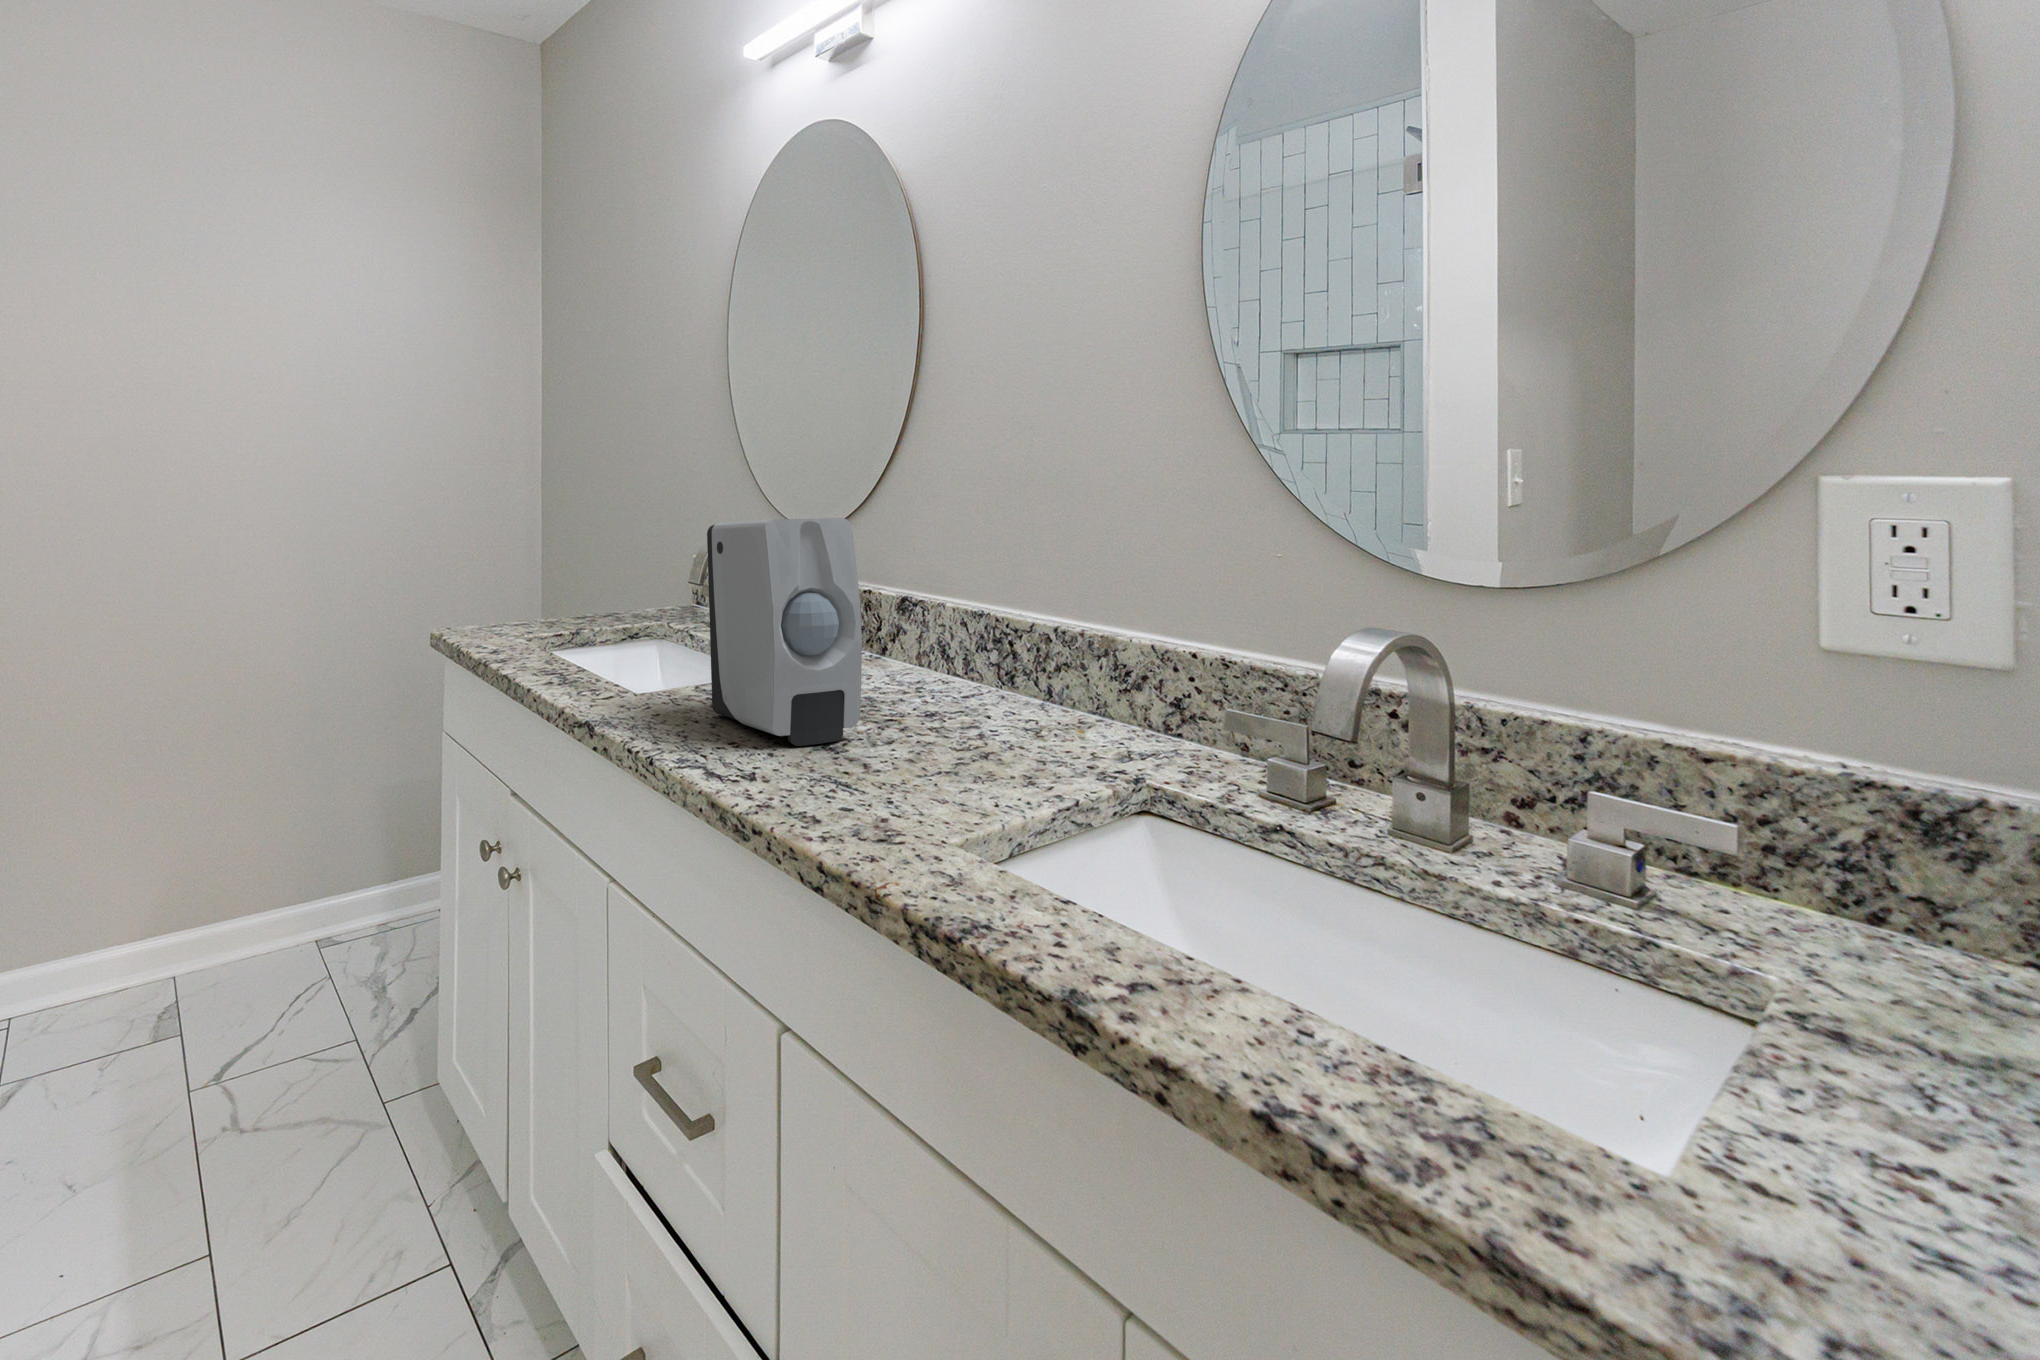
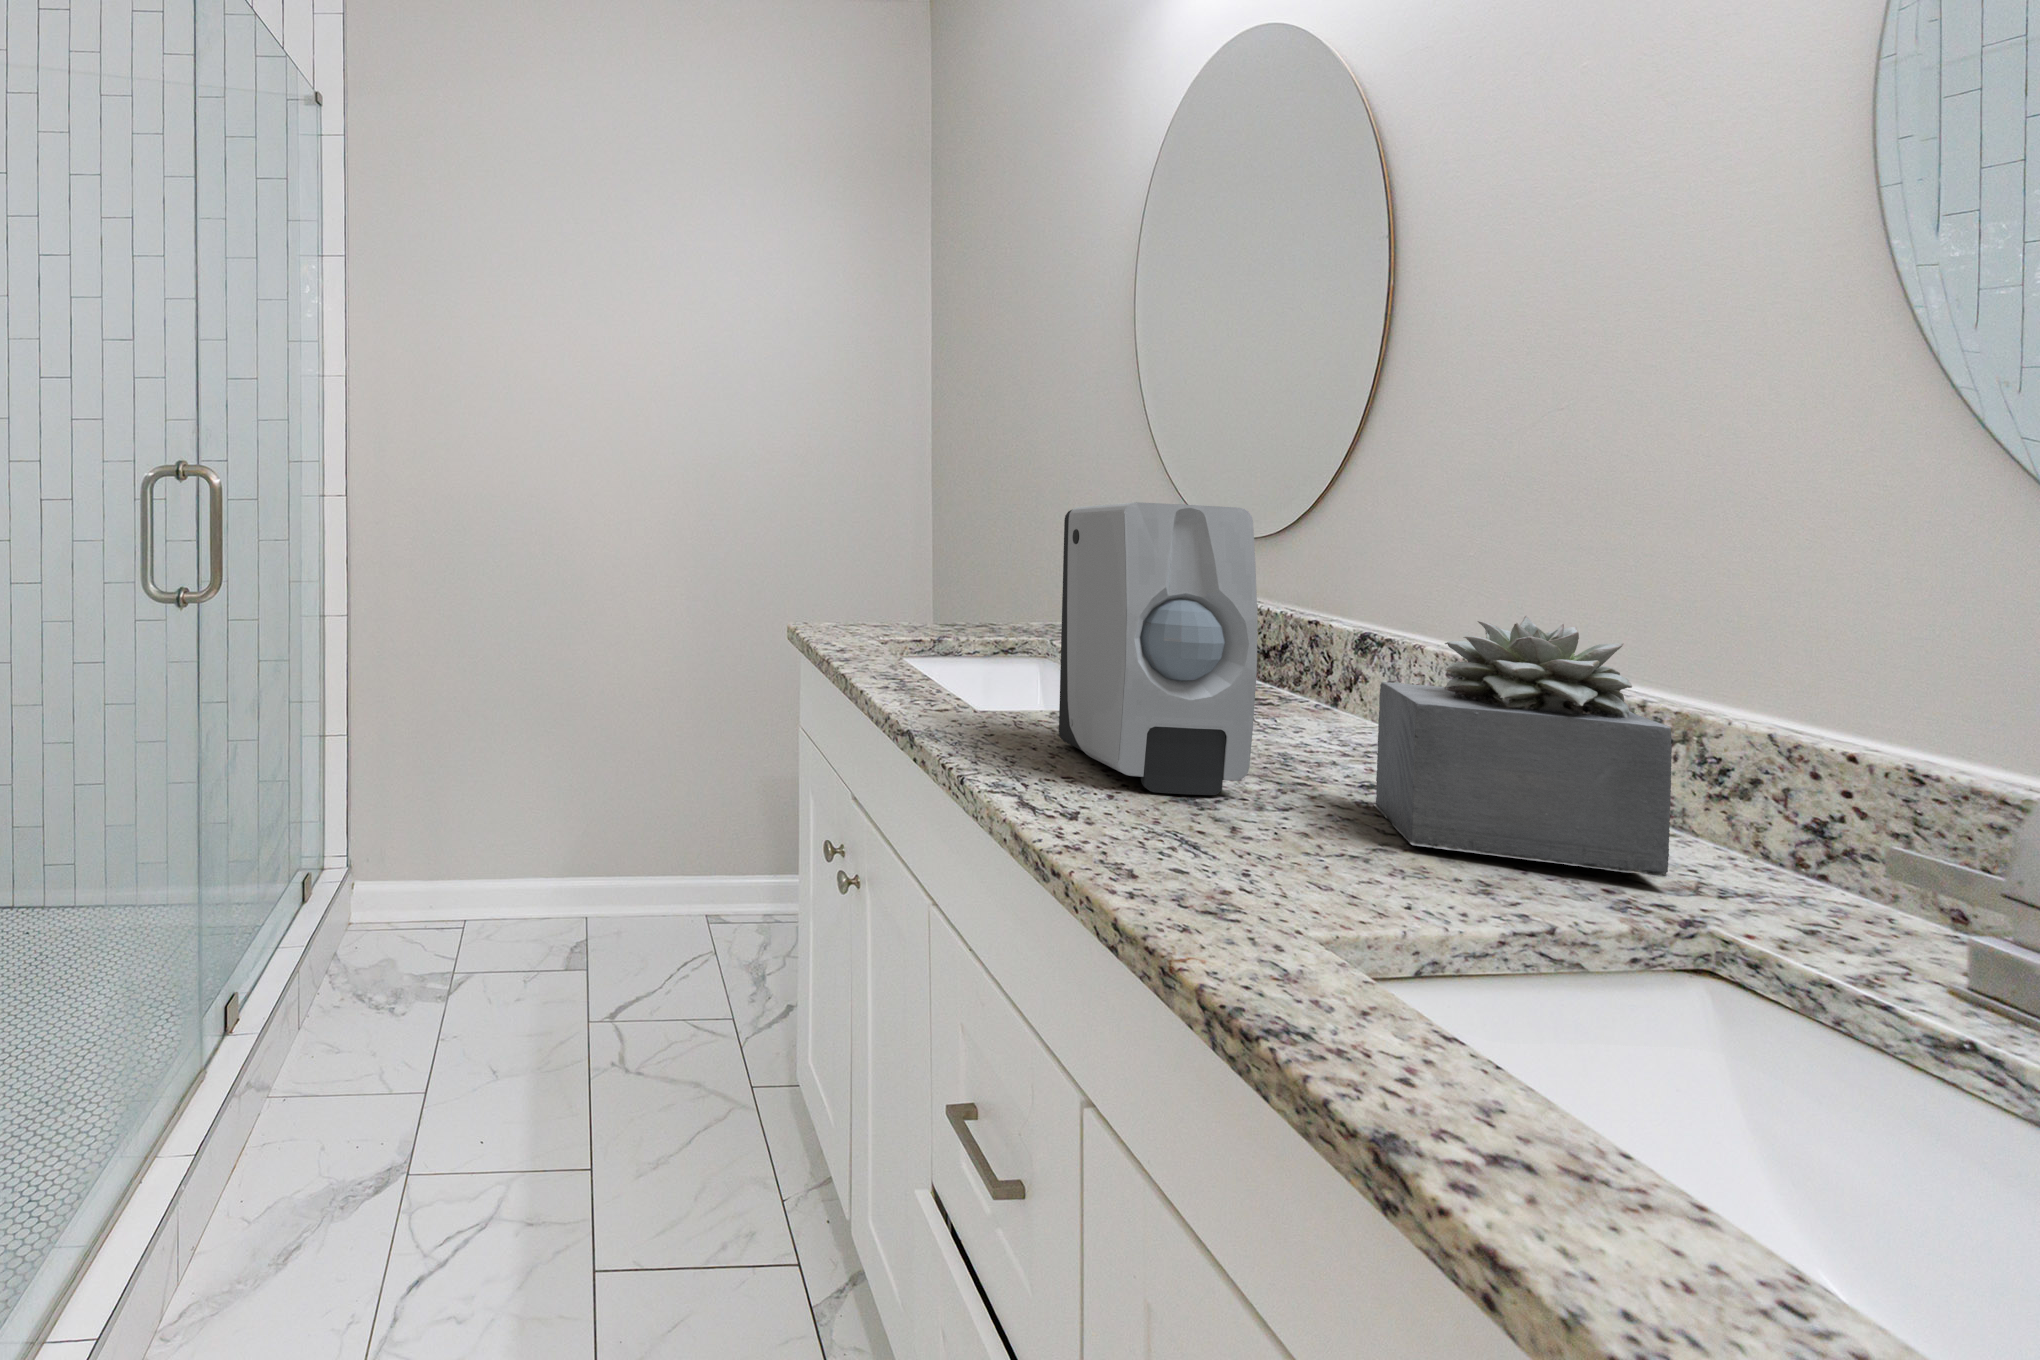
succulent plant: none [936,582,1126,757] -> present [1374,616,1673,879]

